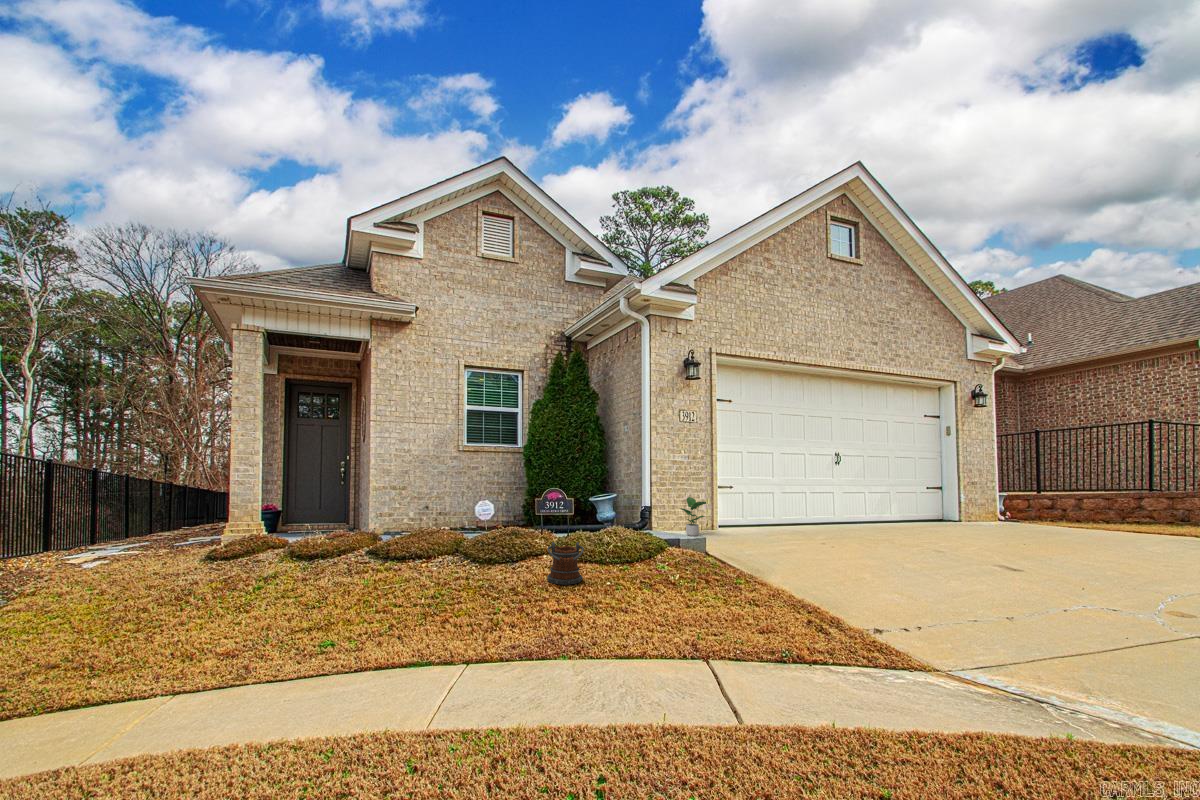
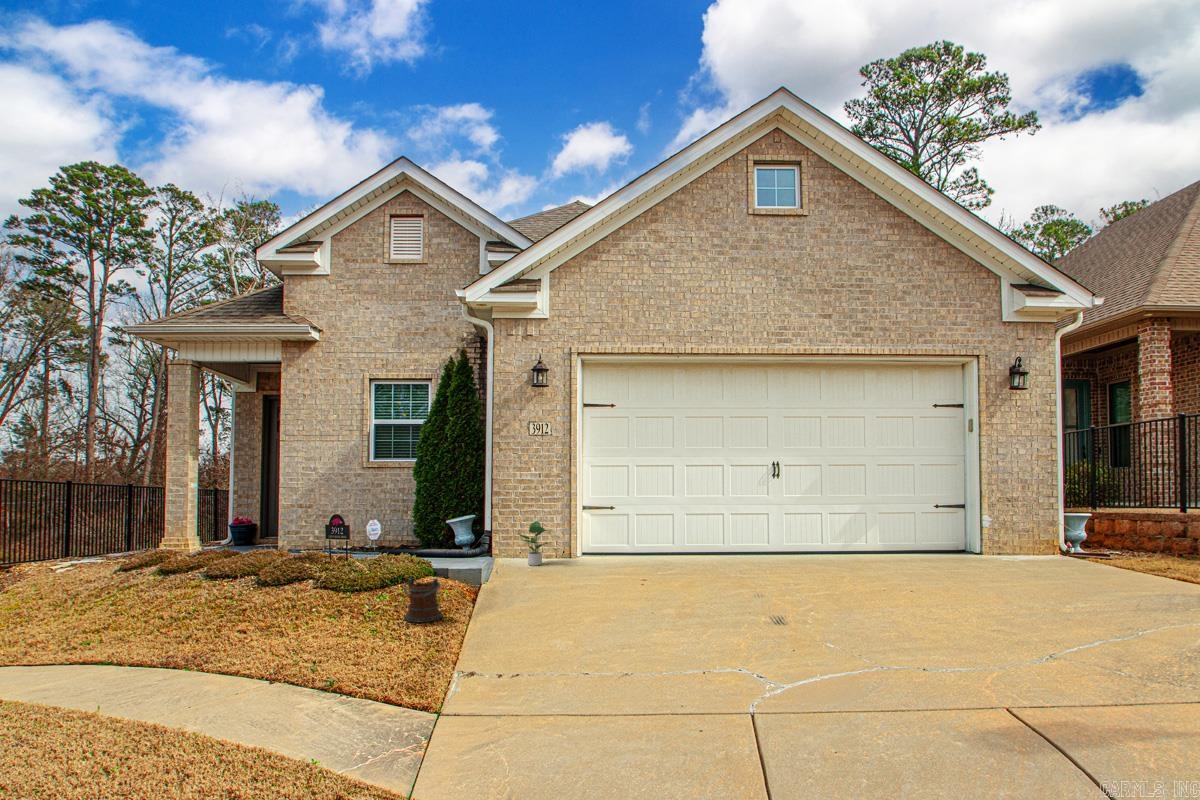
bucket: present [547,542,584,585] -> present [403,578,442,623]

